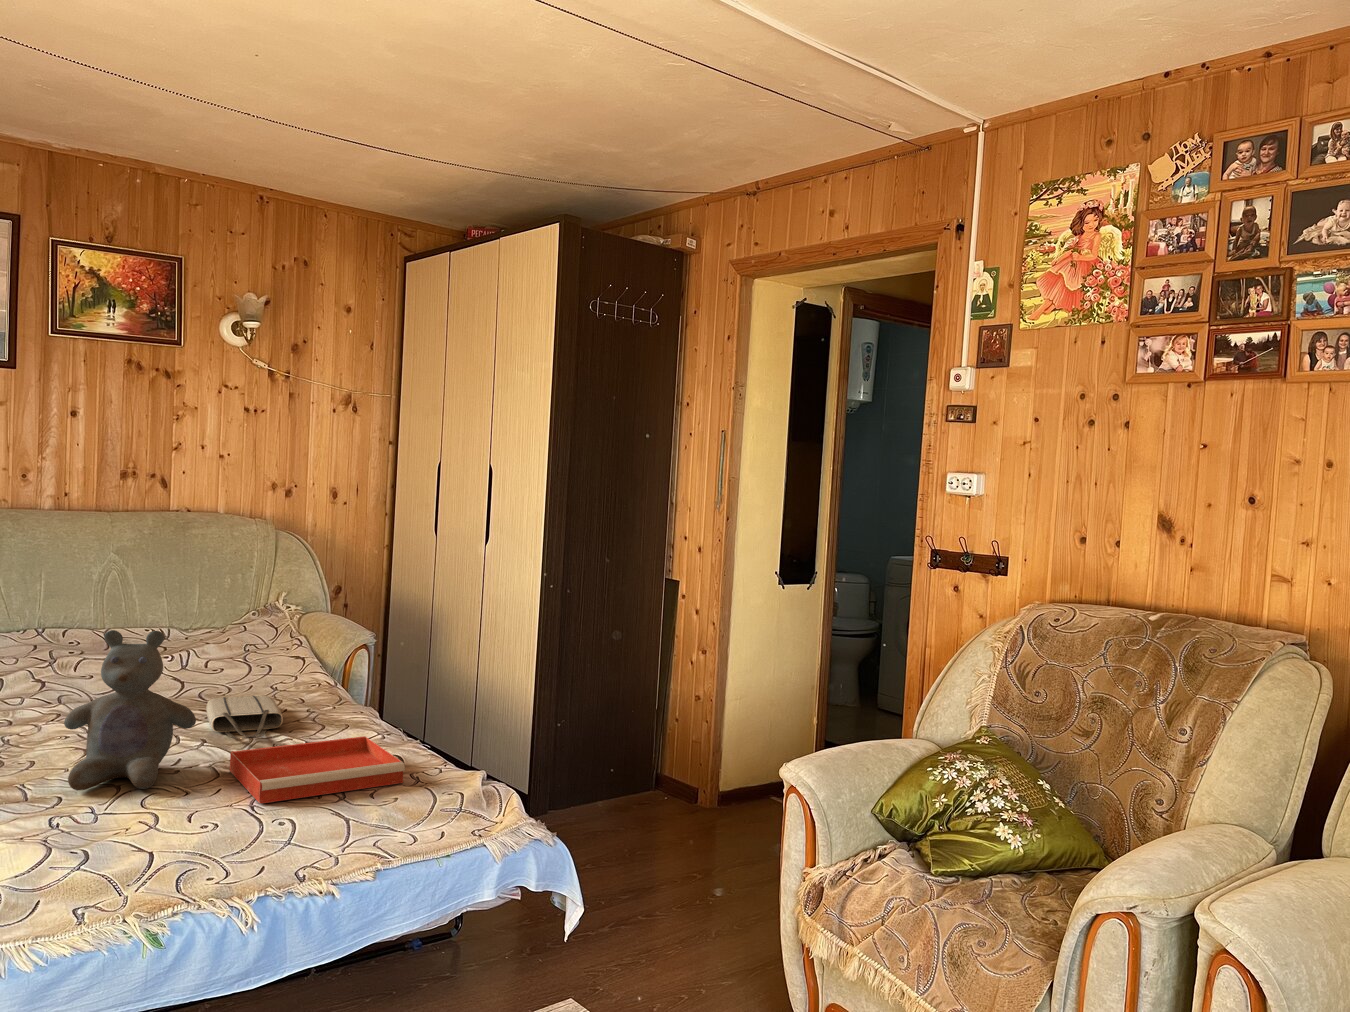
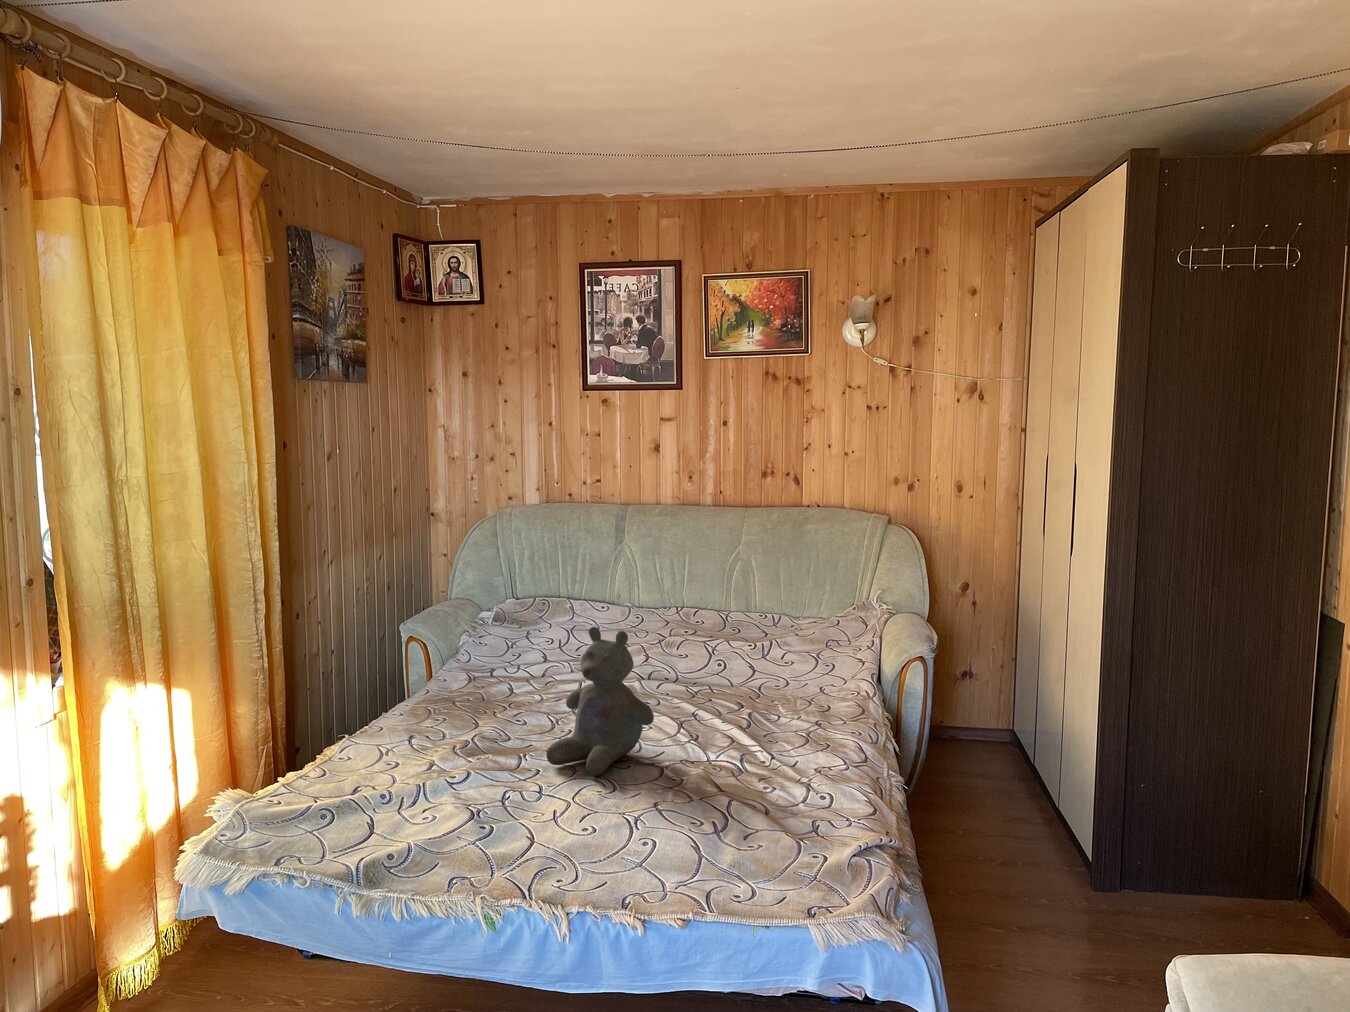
tote bag: present [206,696,283,738] -> none [712,694,791,743]
tray: present [230,736,405,804] -> none [654,755,812,829]

